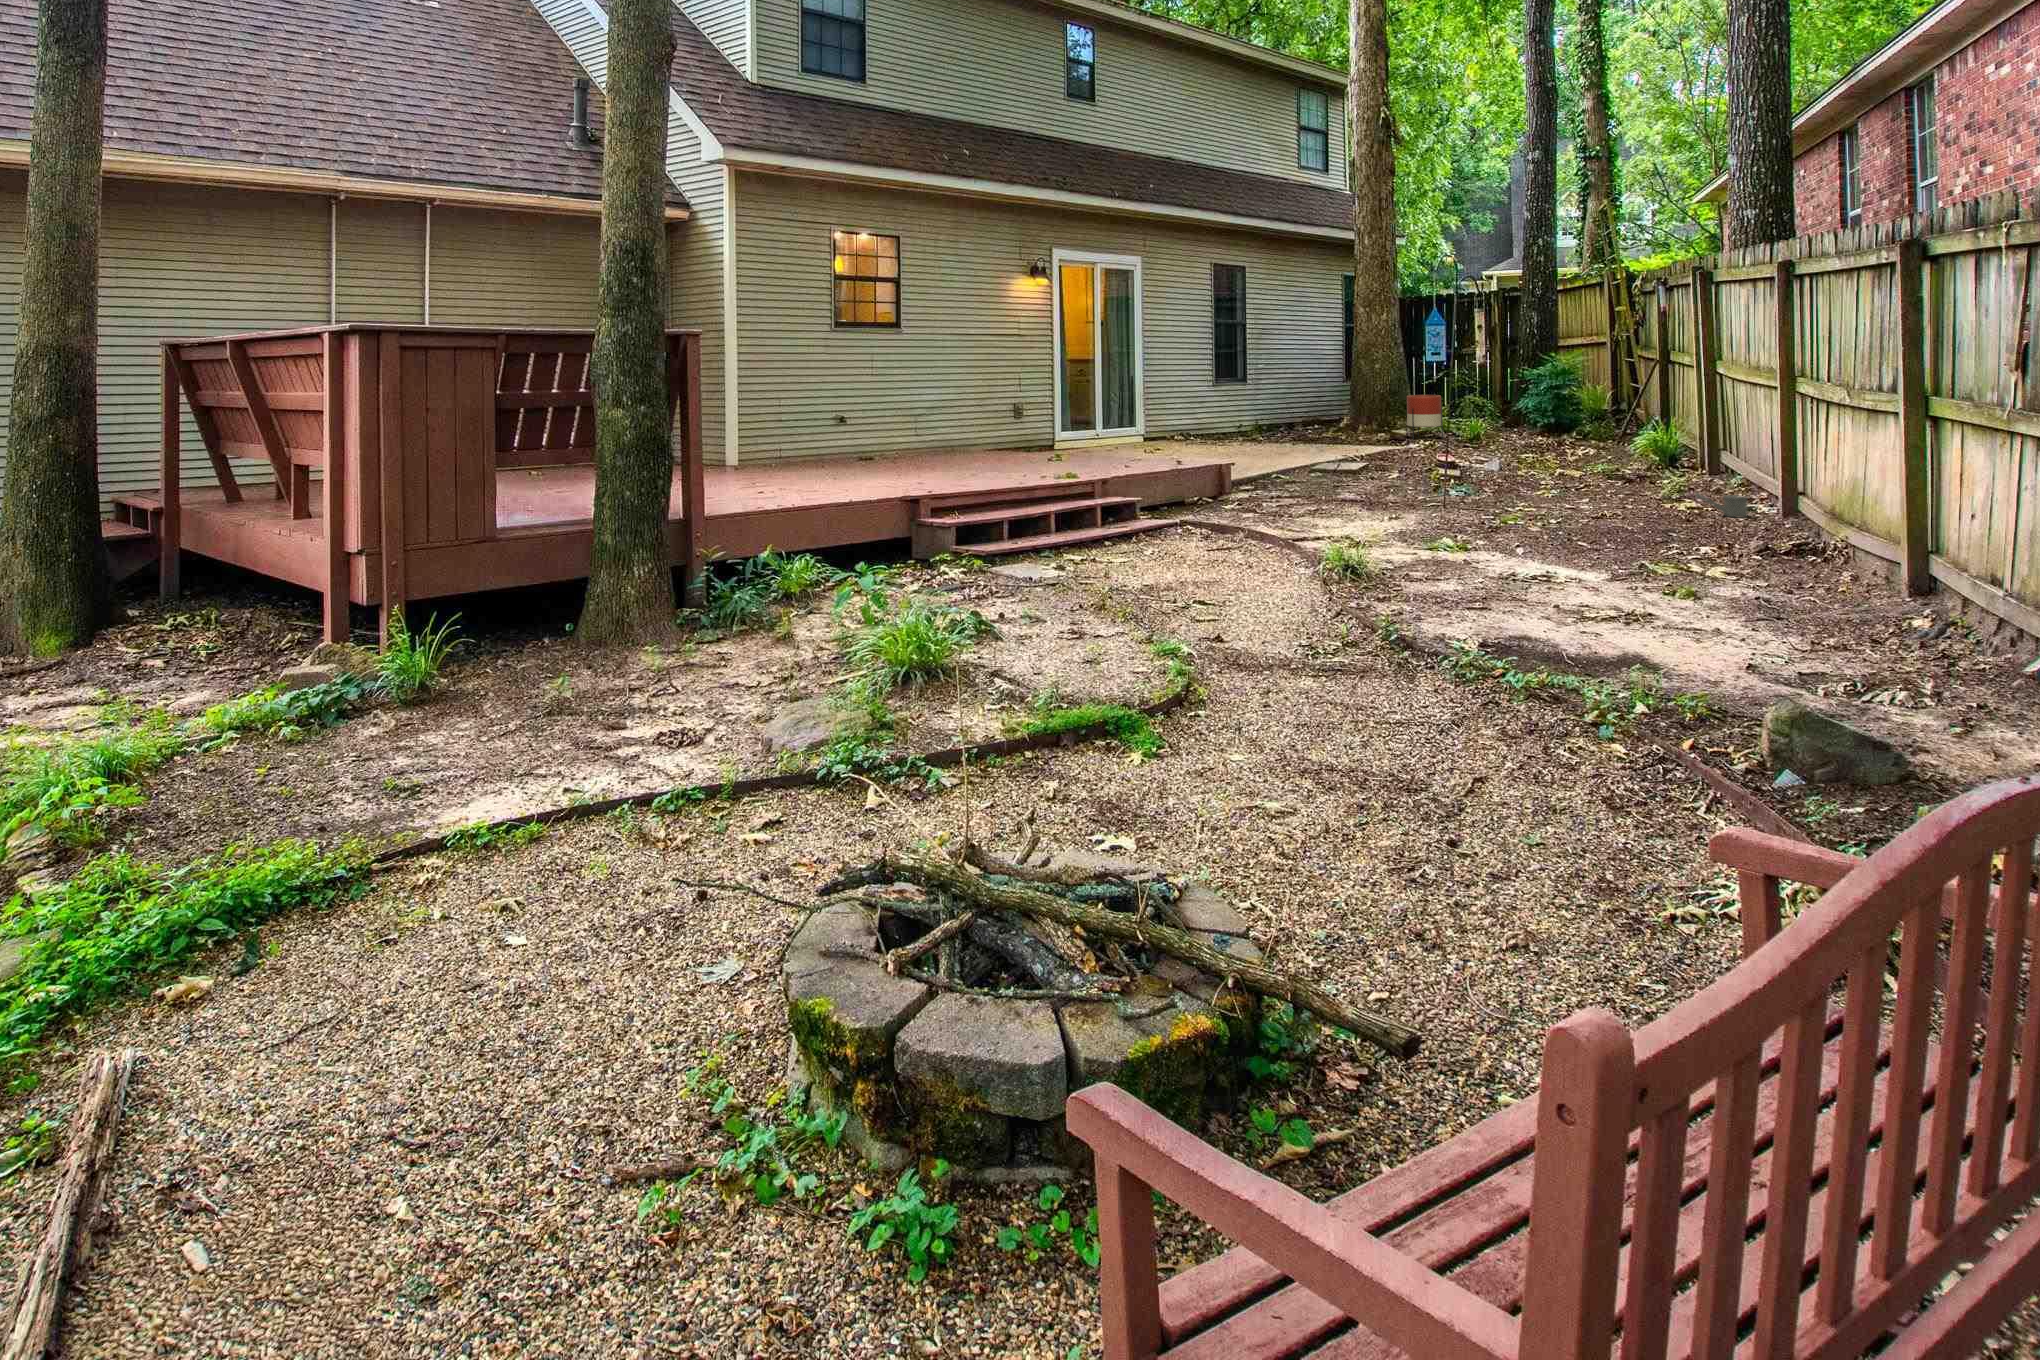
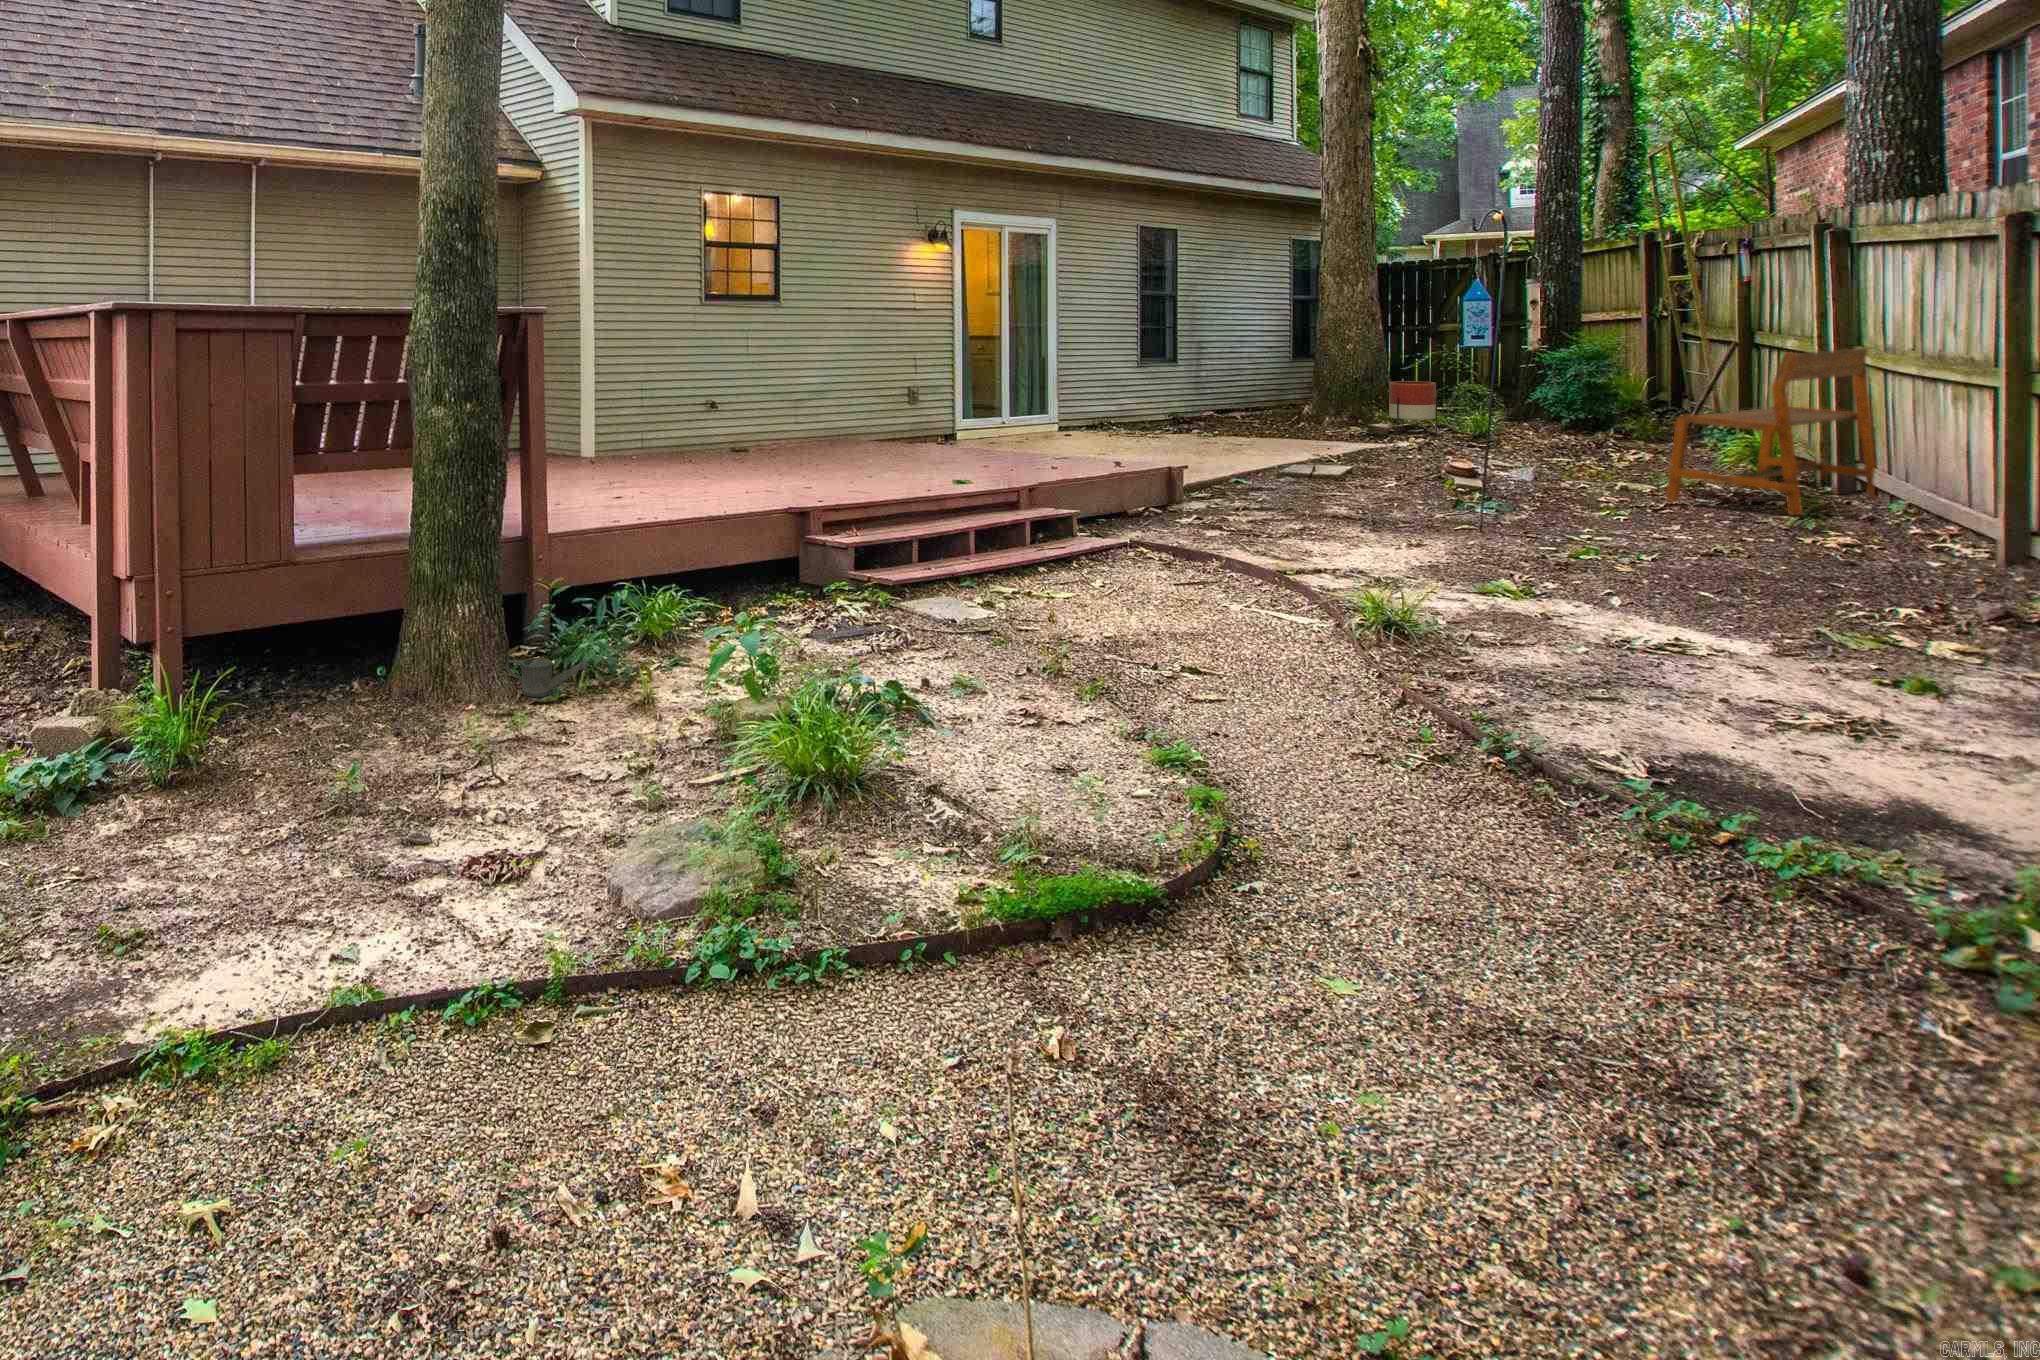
bench: none [1578,358,1722,486] -> present [1666,348,1877,515]
watering can: present [1695,493,1759,518] -> present [506,658,587,697]

